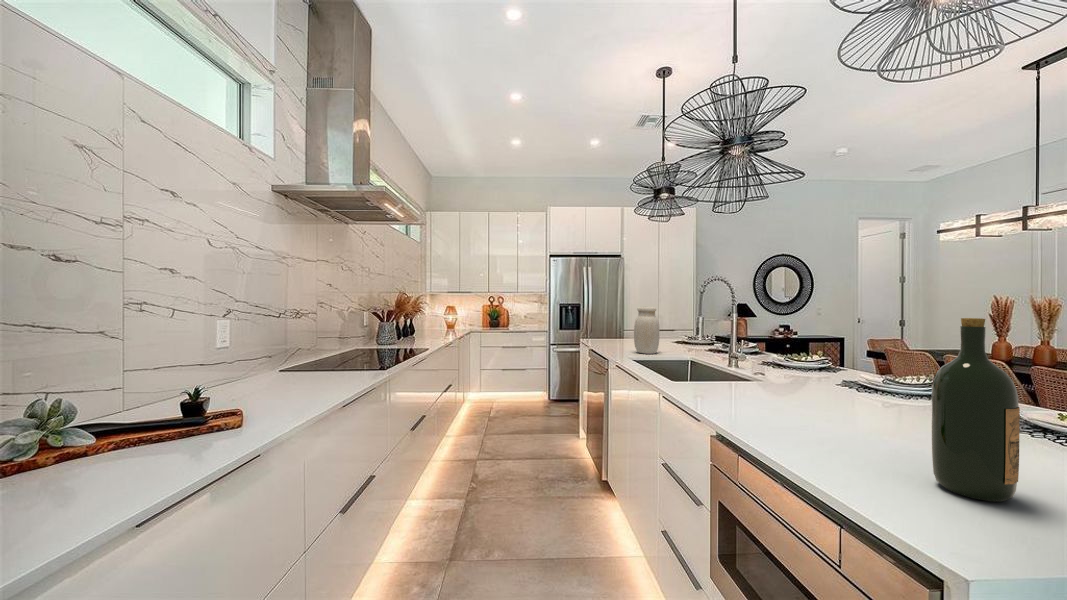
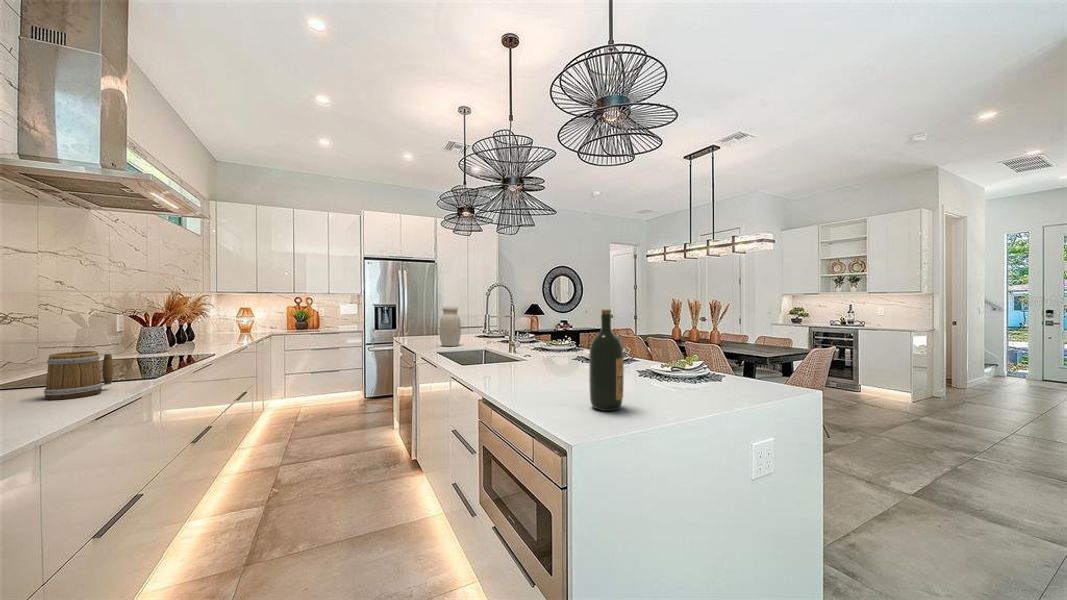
mug: none [316,343,358,384] -> present [44,351,113,400]

